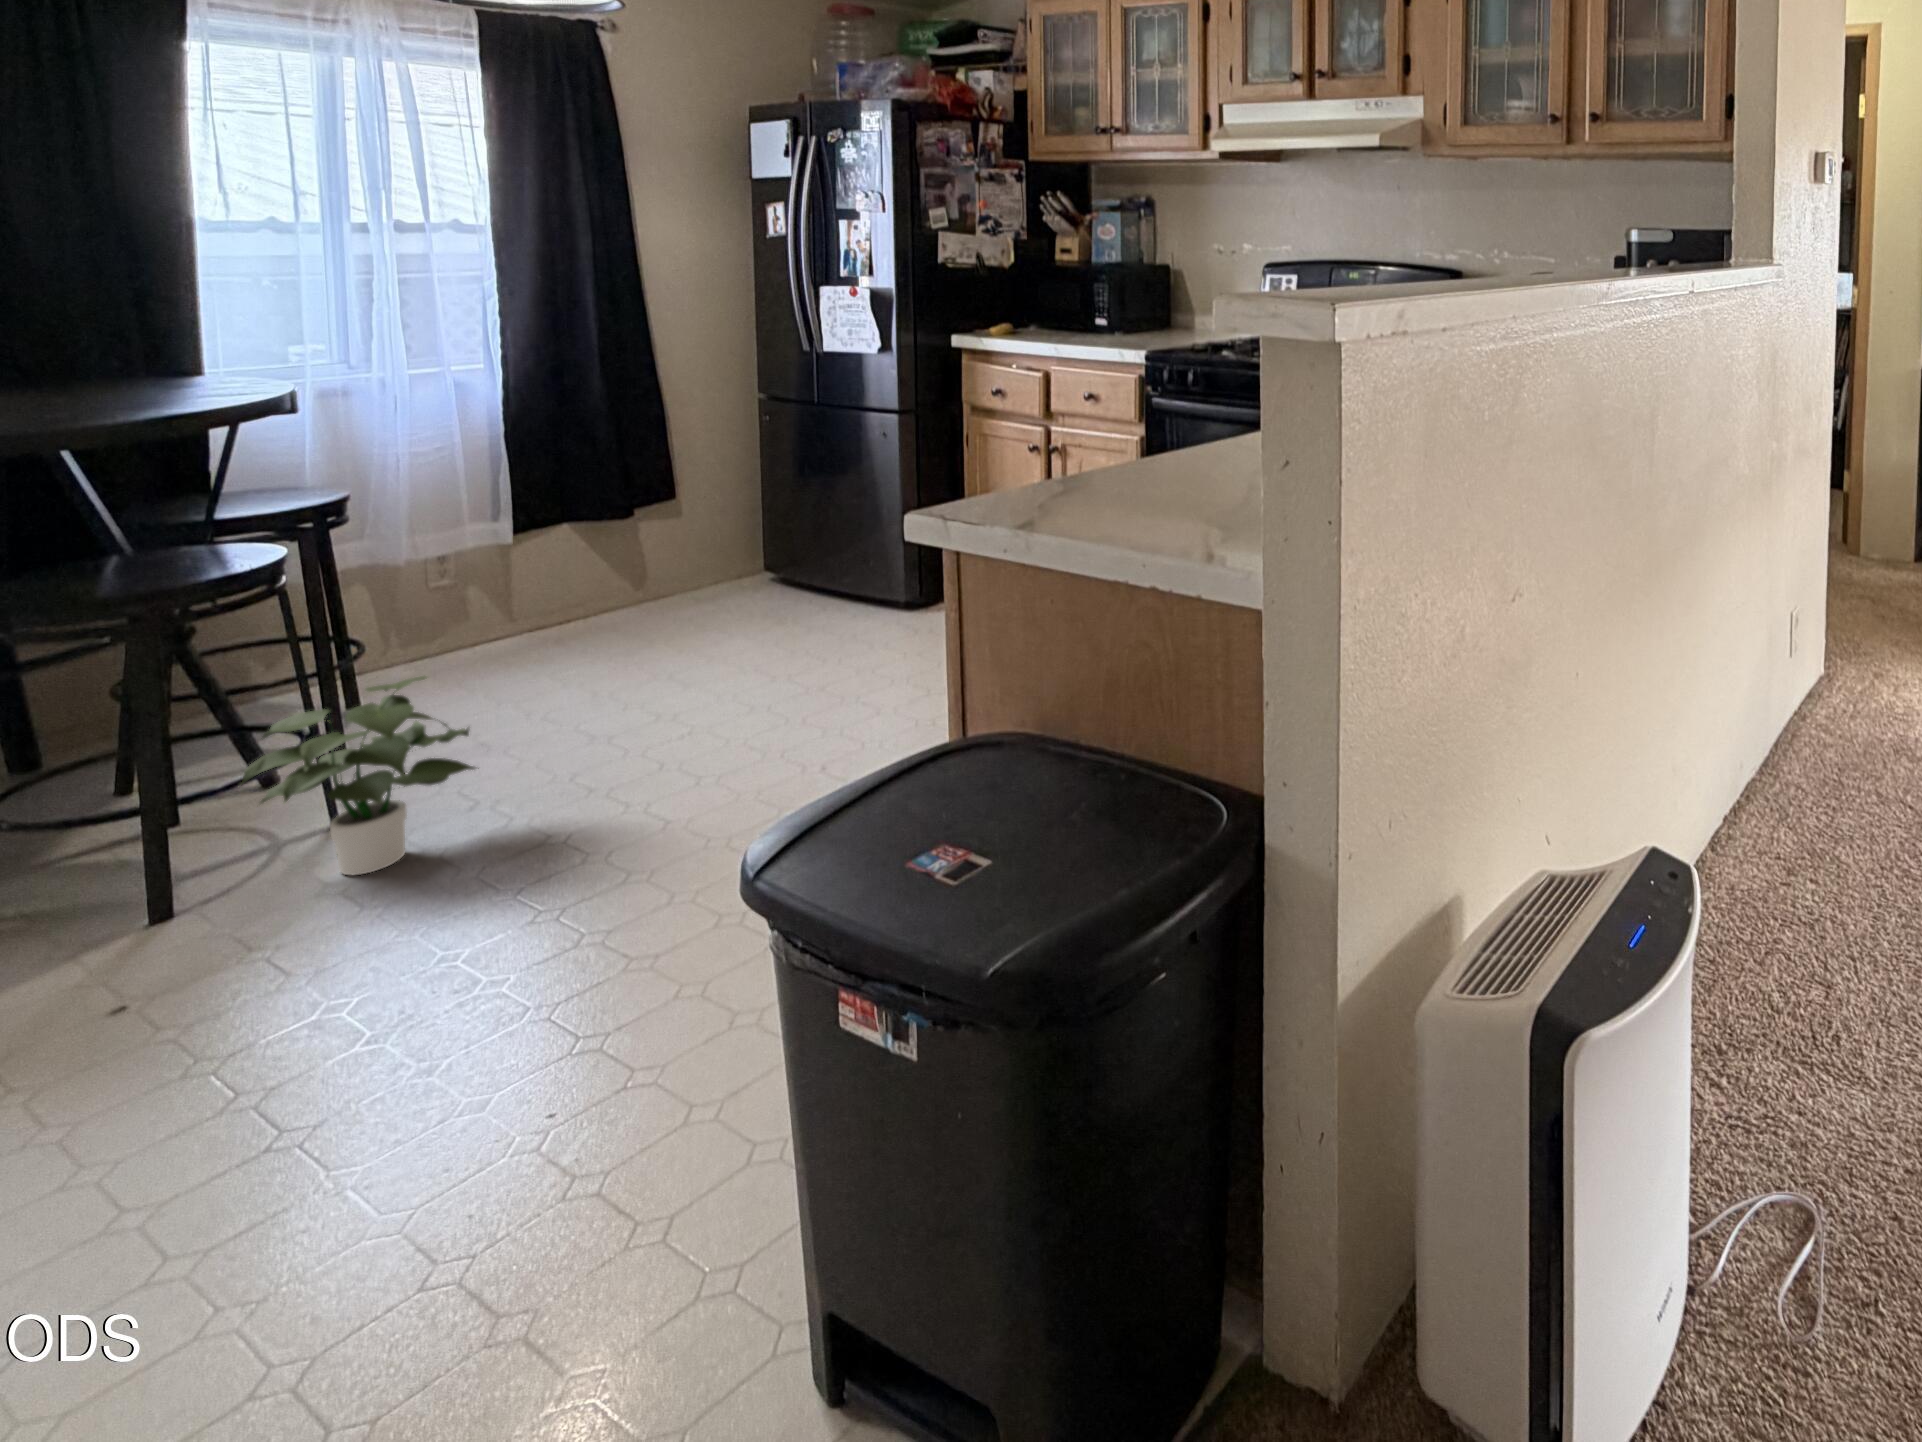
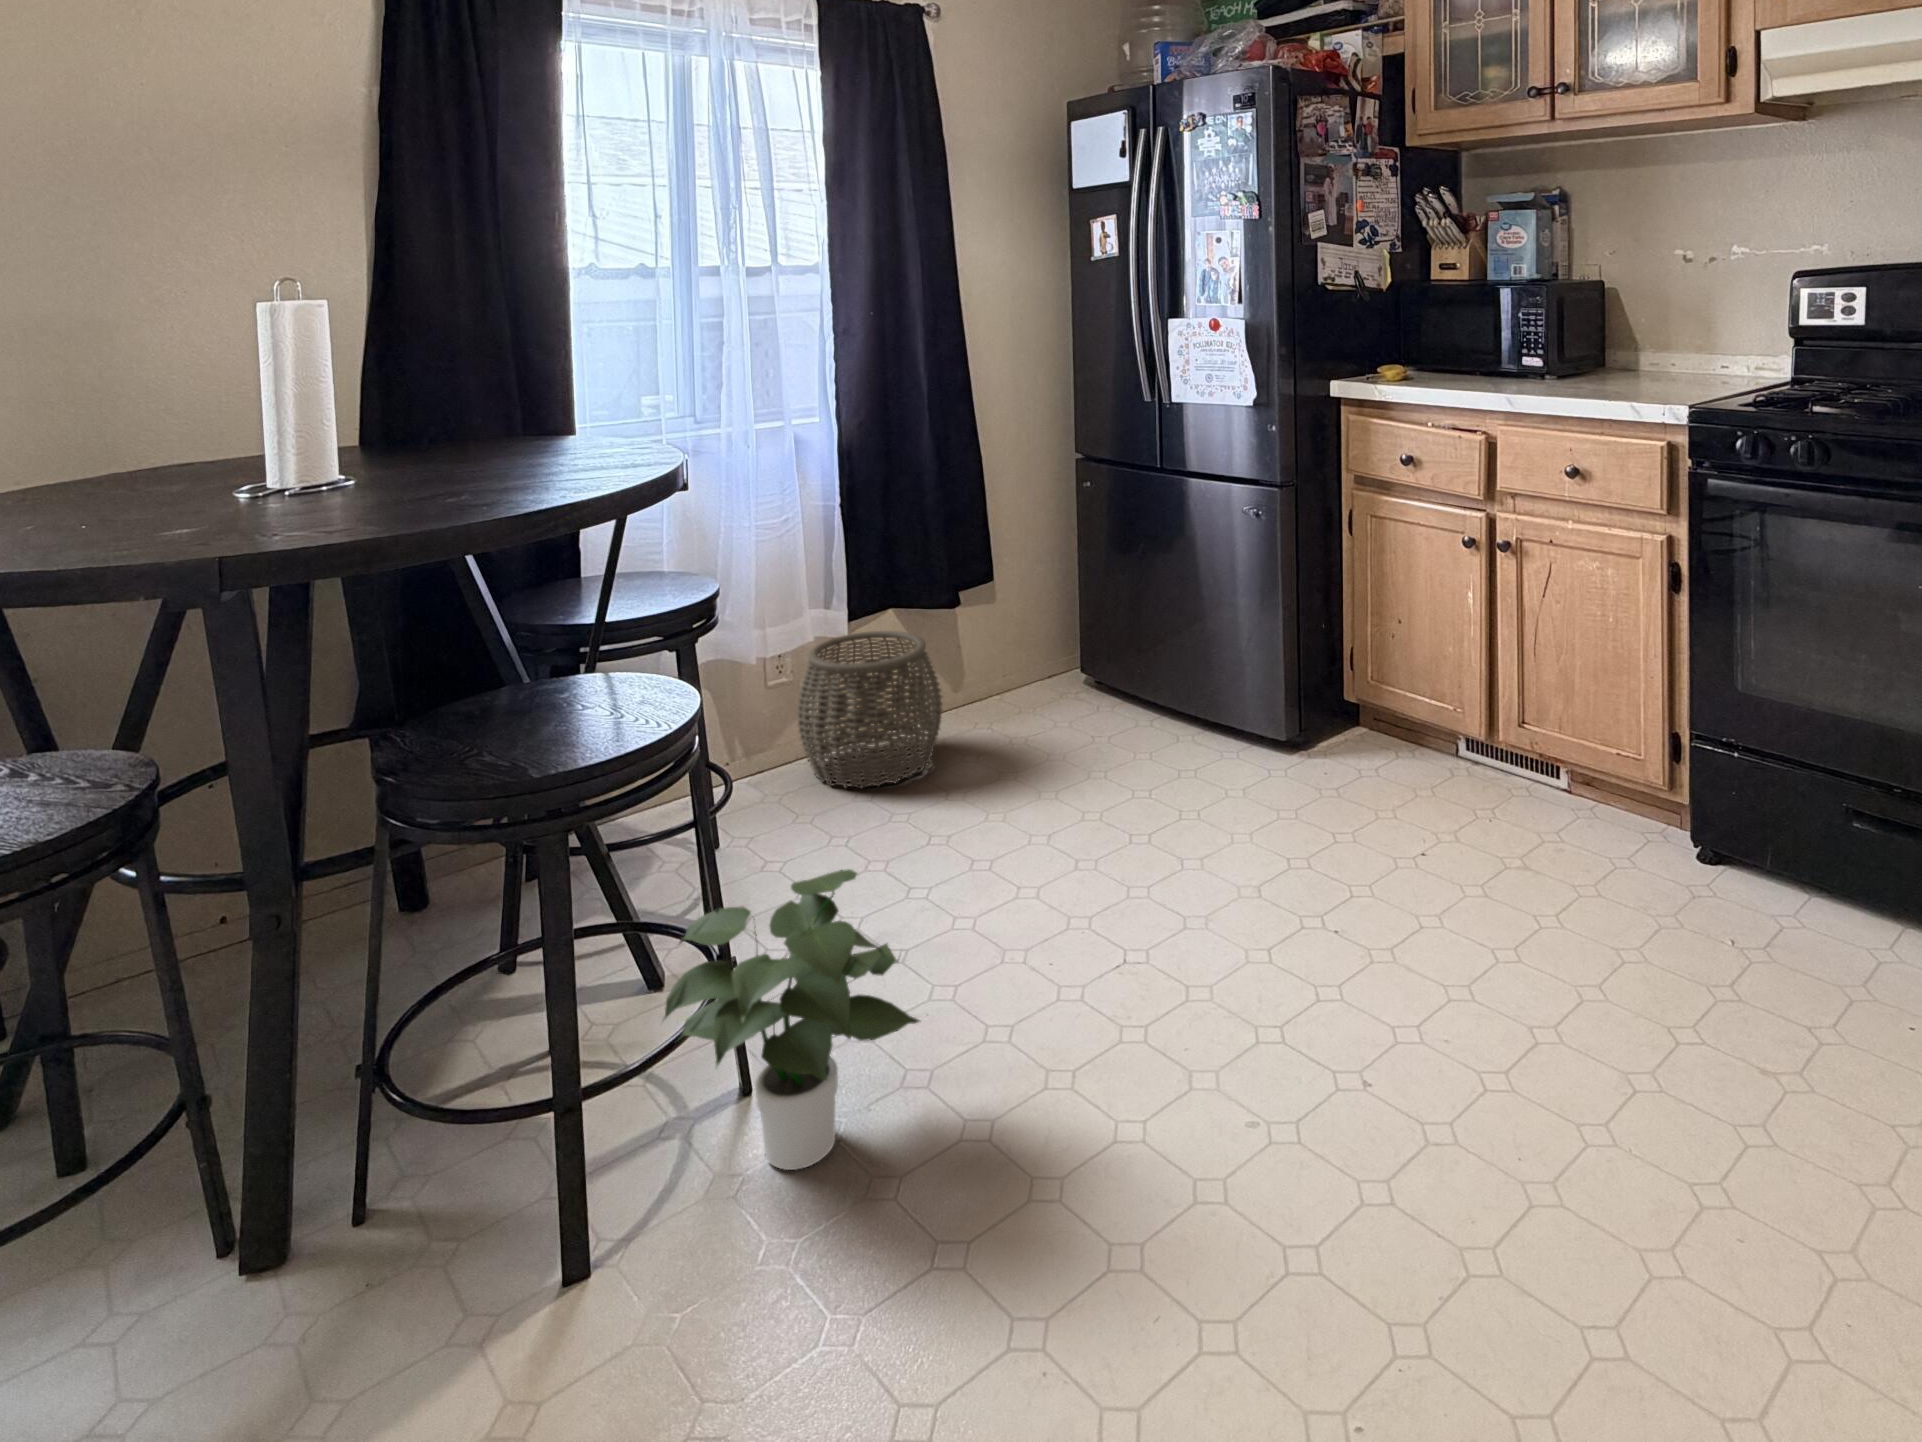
woven basket: none [458,538,610,664] -> present [797,631,942,788]

